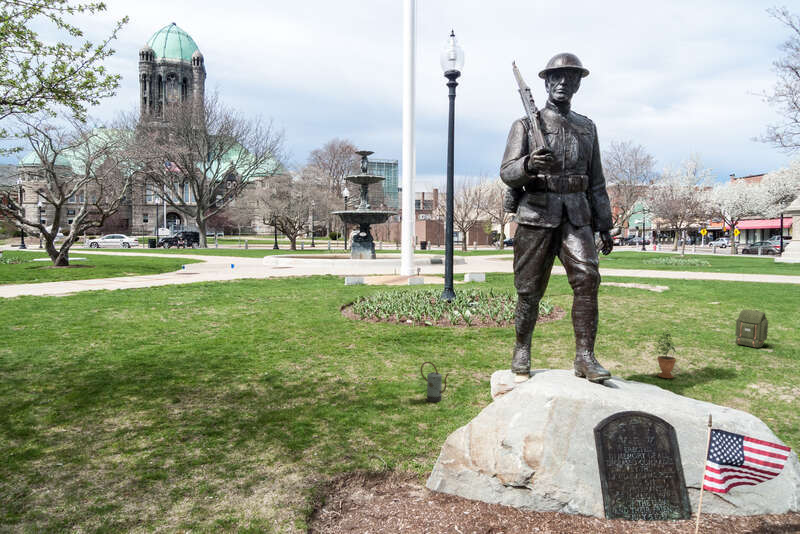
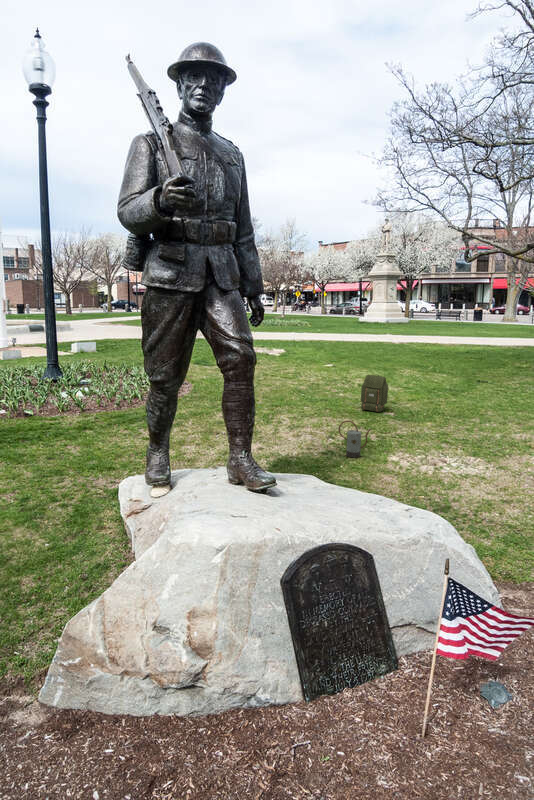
potted plant: present [657,330,676,378] -> none [298,404,319,458]
watering can: present [421,362,449,402] -> present [338,421,371,457]

